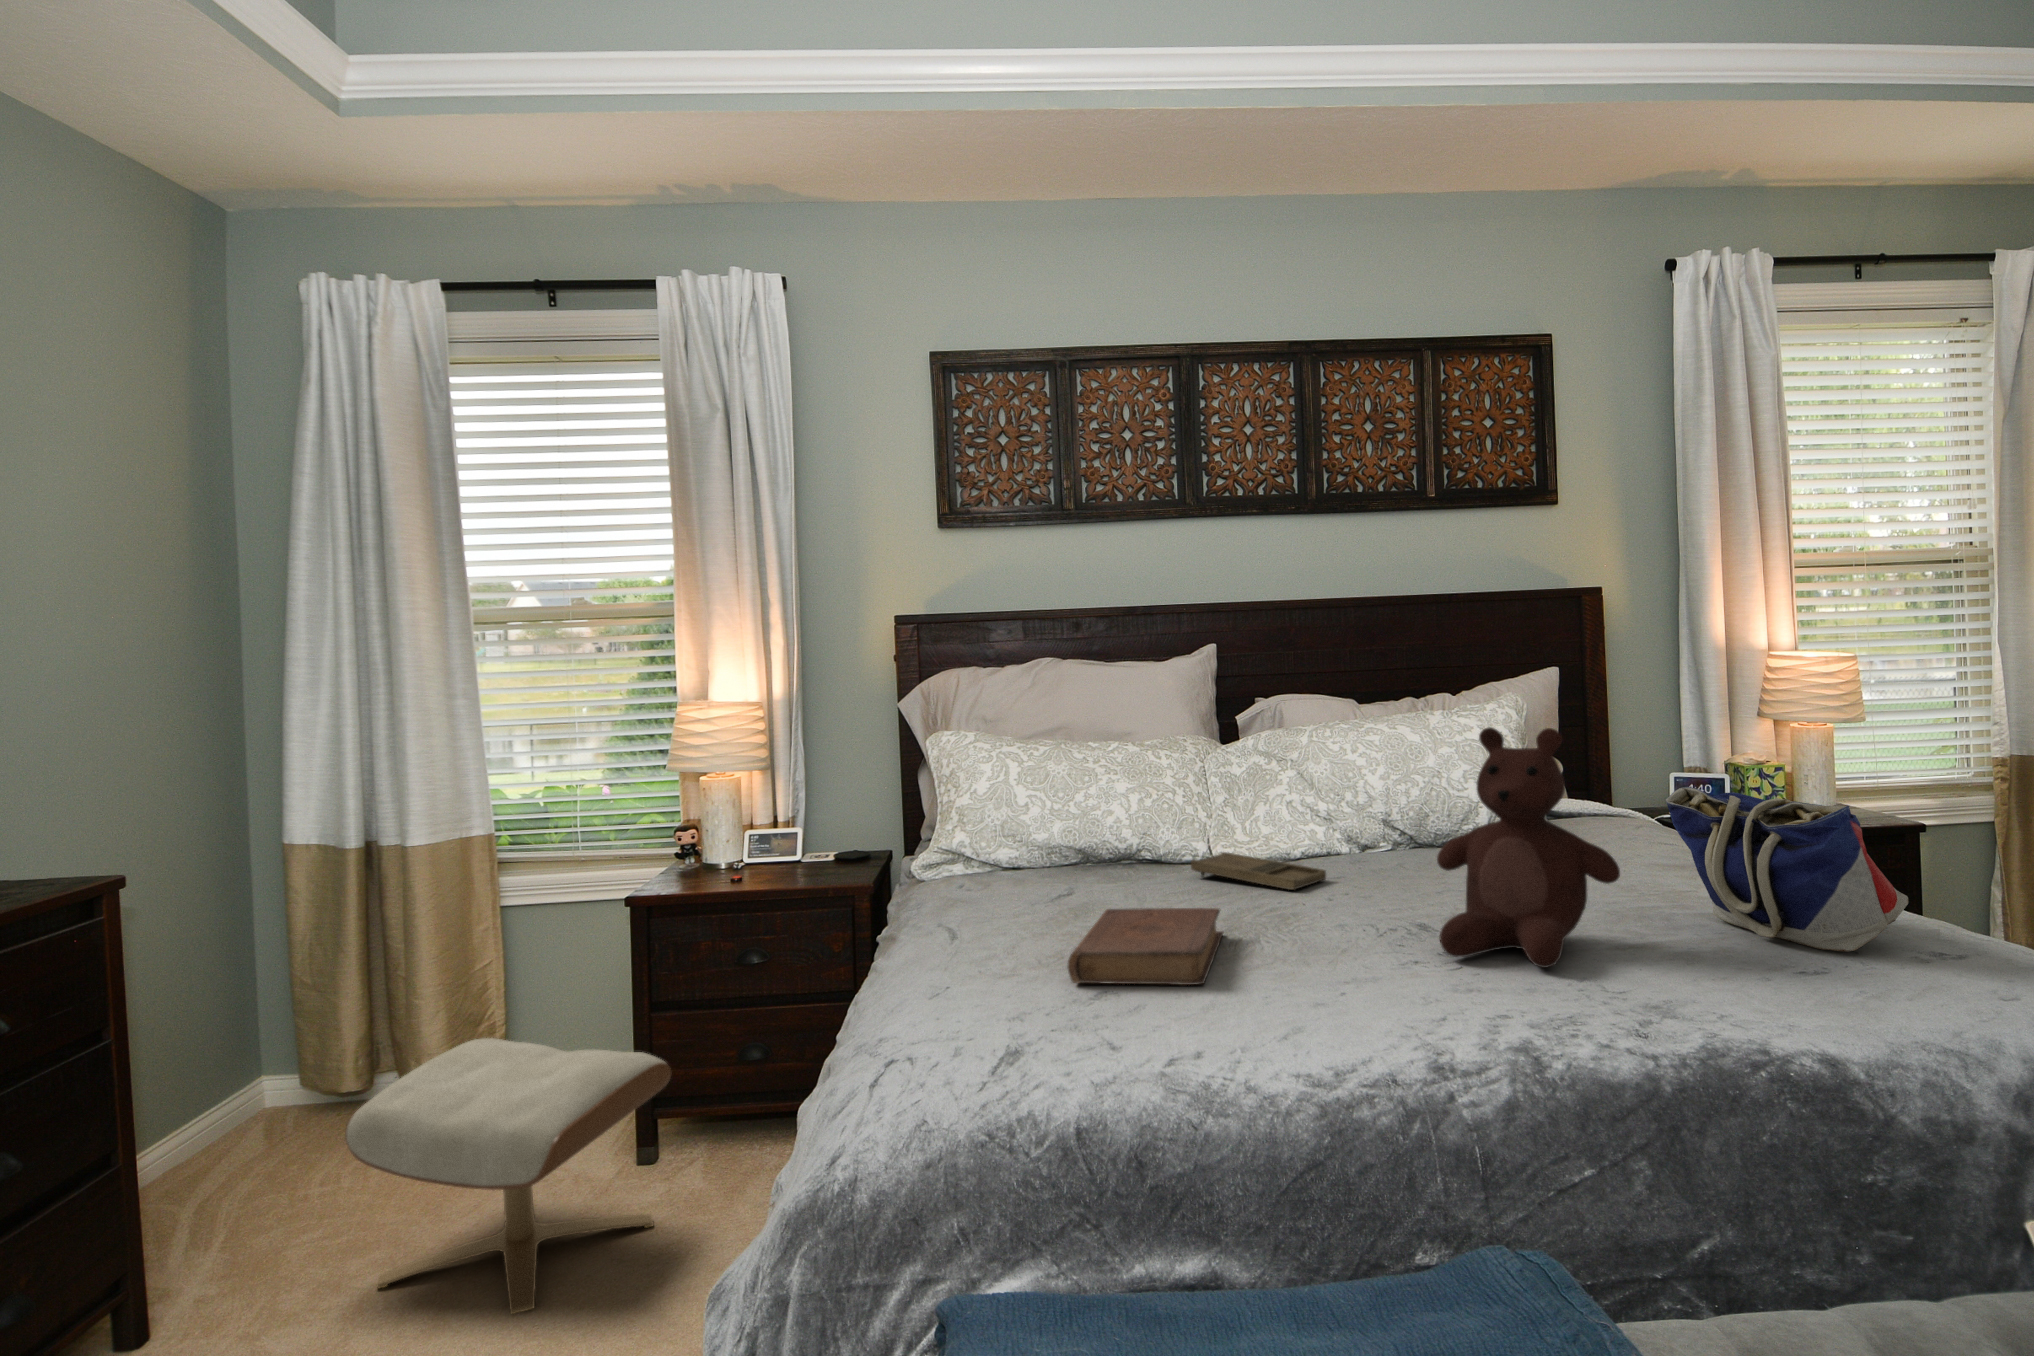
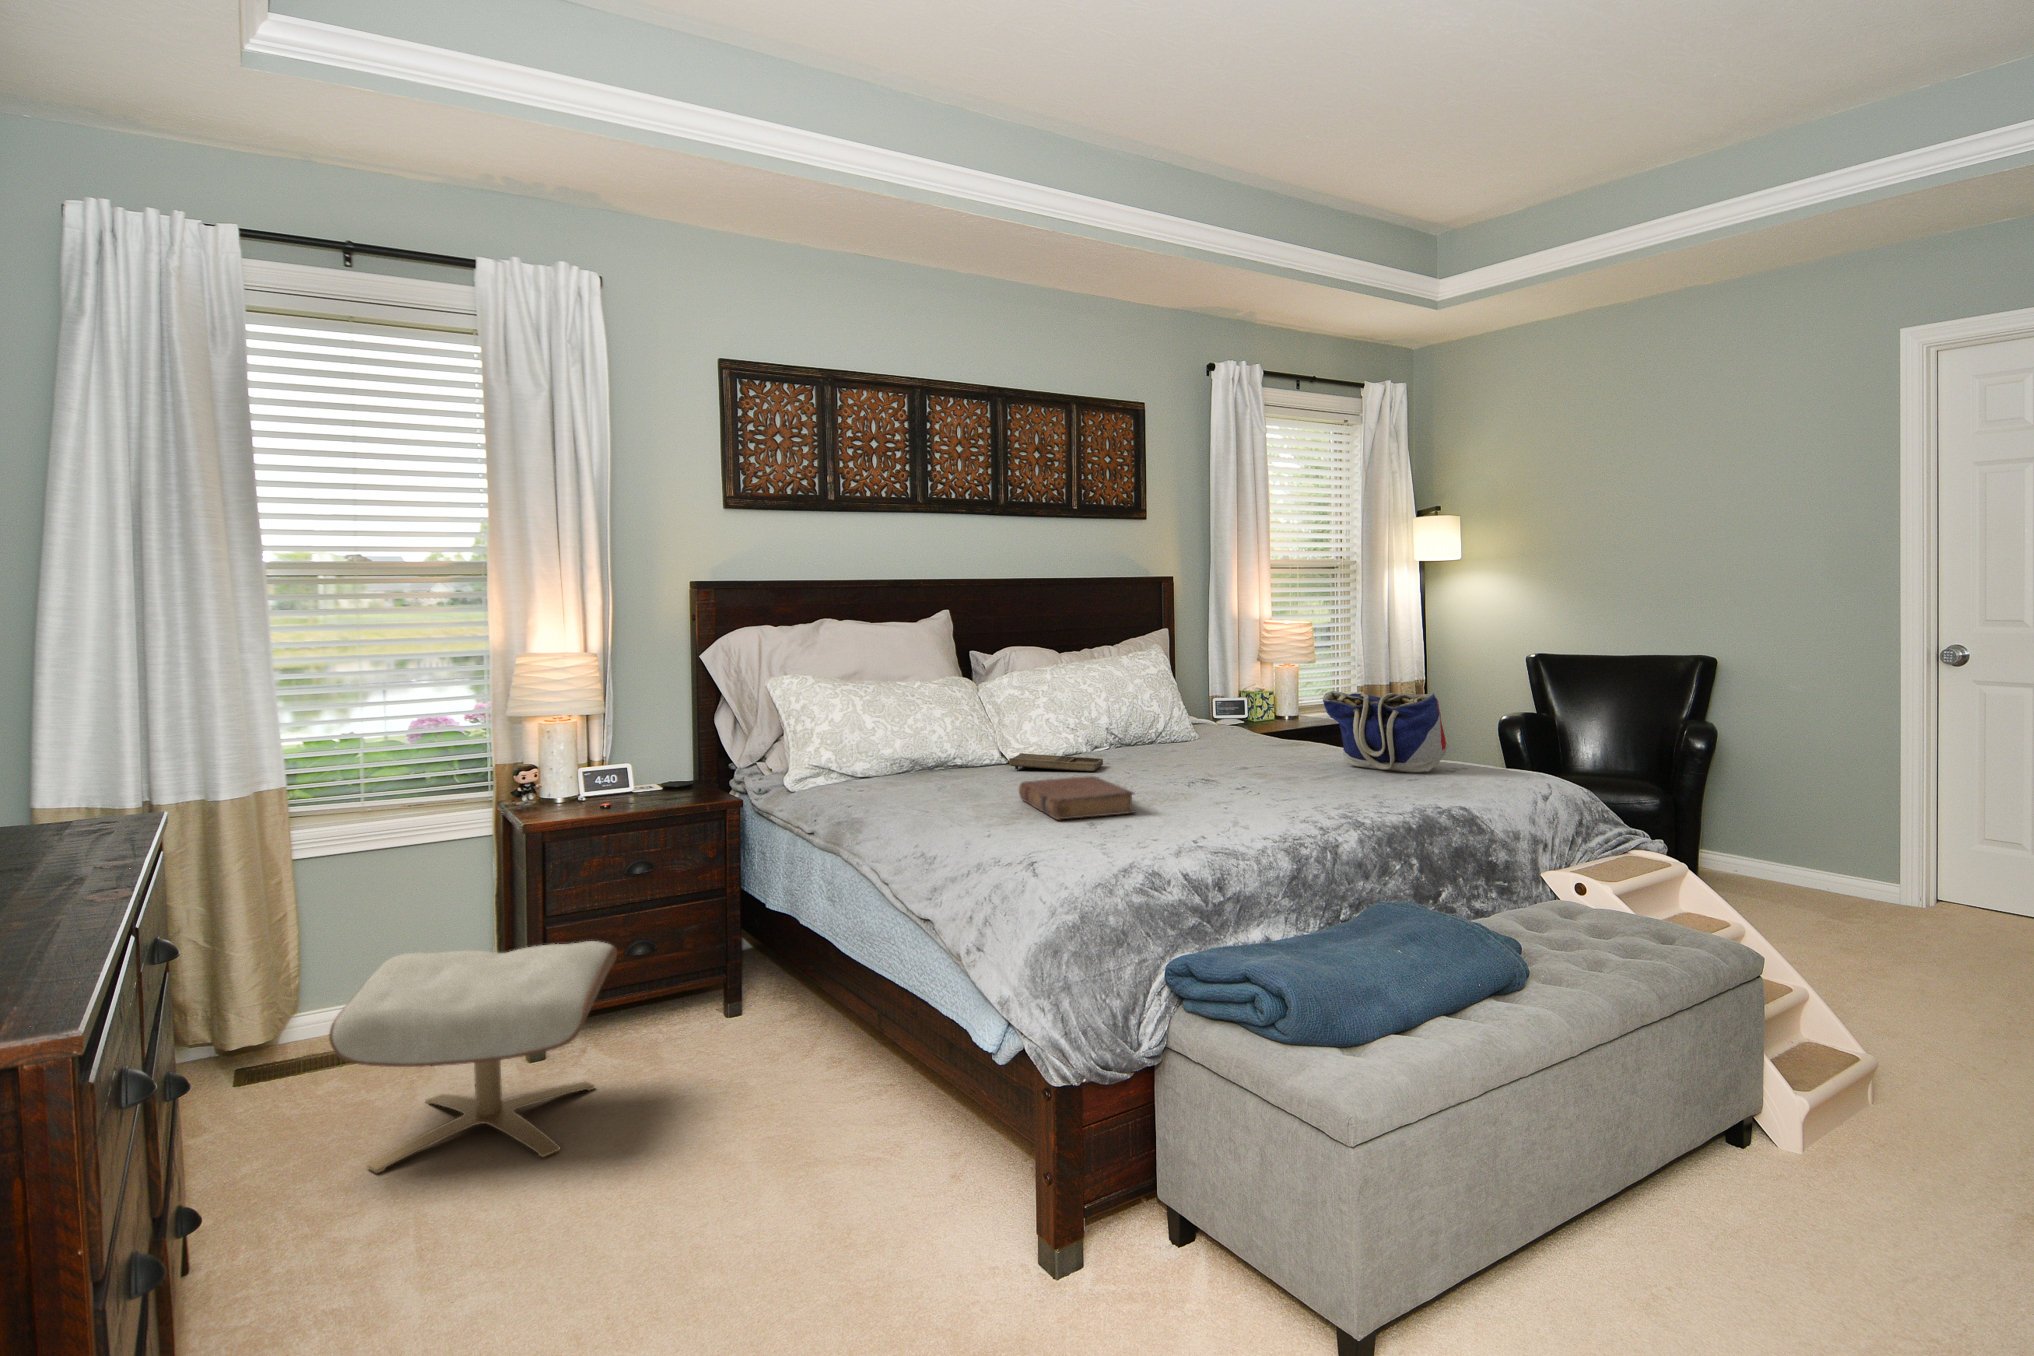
teddy bear: present [1437,727,1620,968] -> none [1219,655,1327,790]

